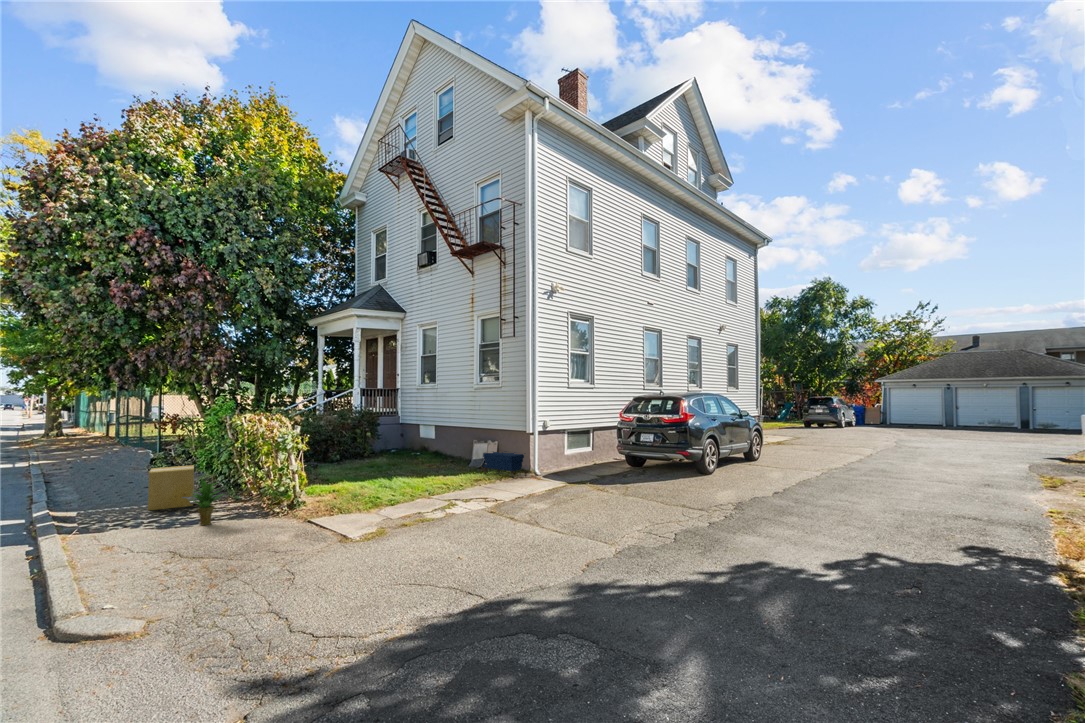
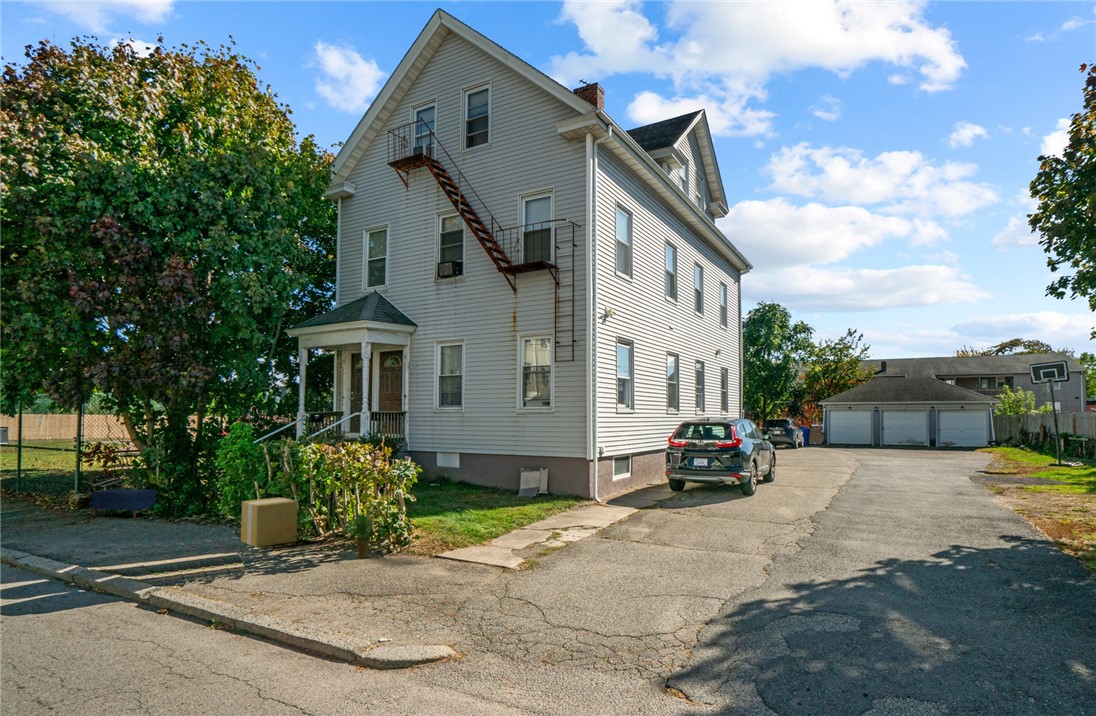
bench: present [483,452,527,478] -> present [92,489,156,518]

